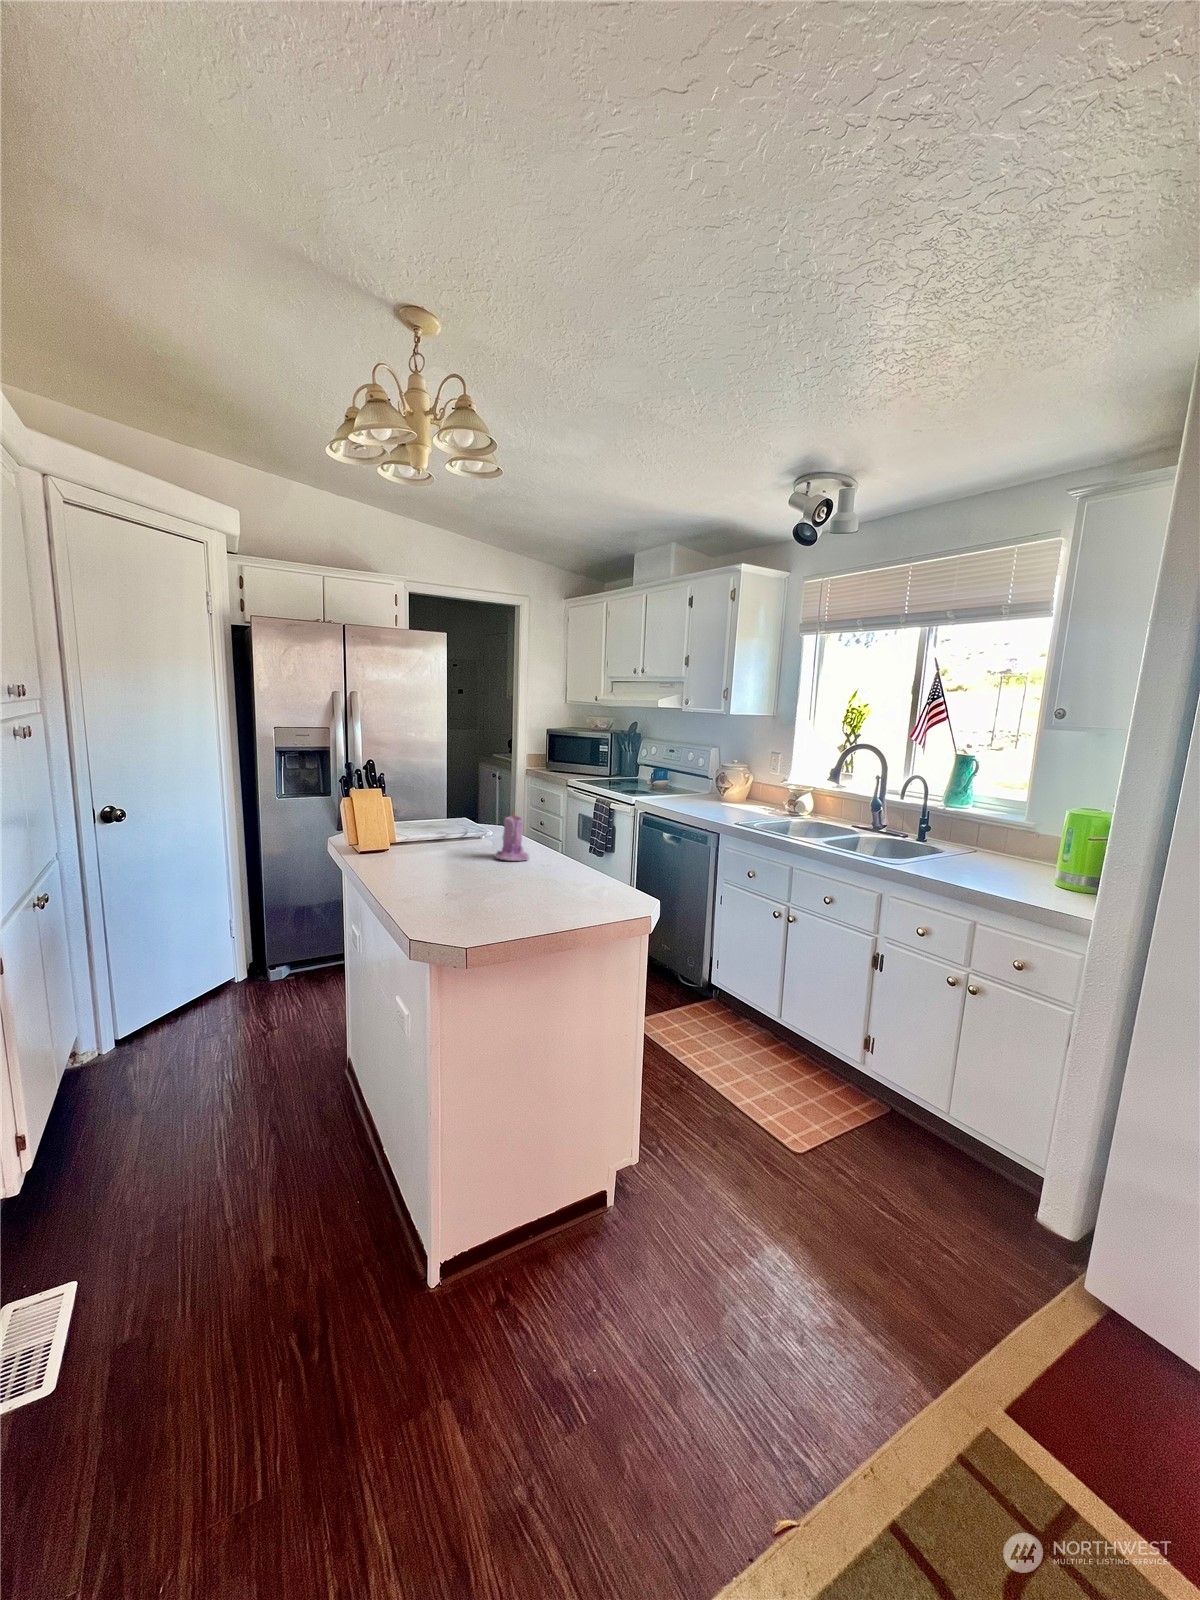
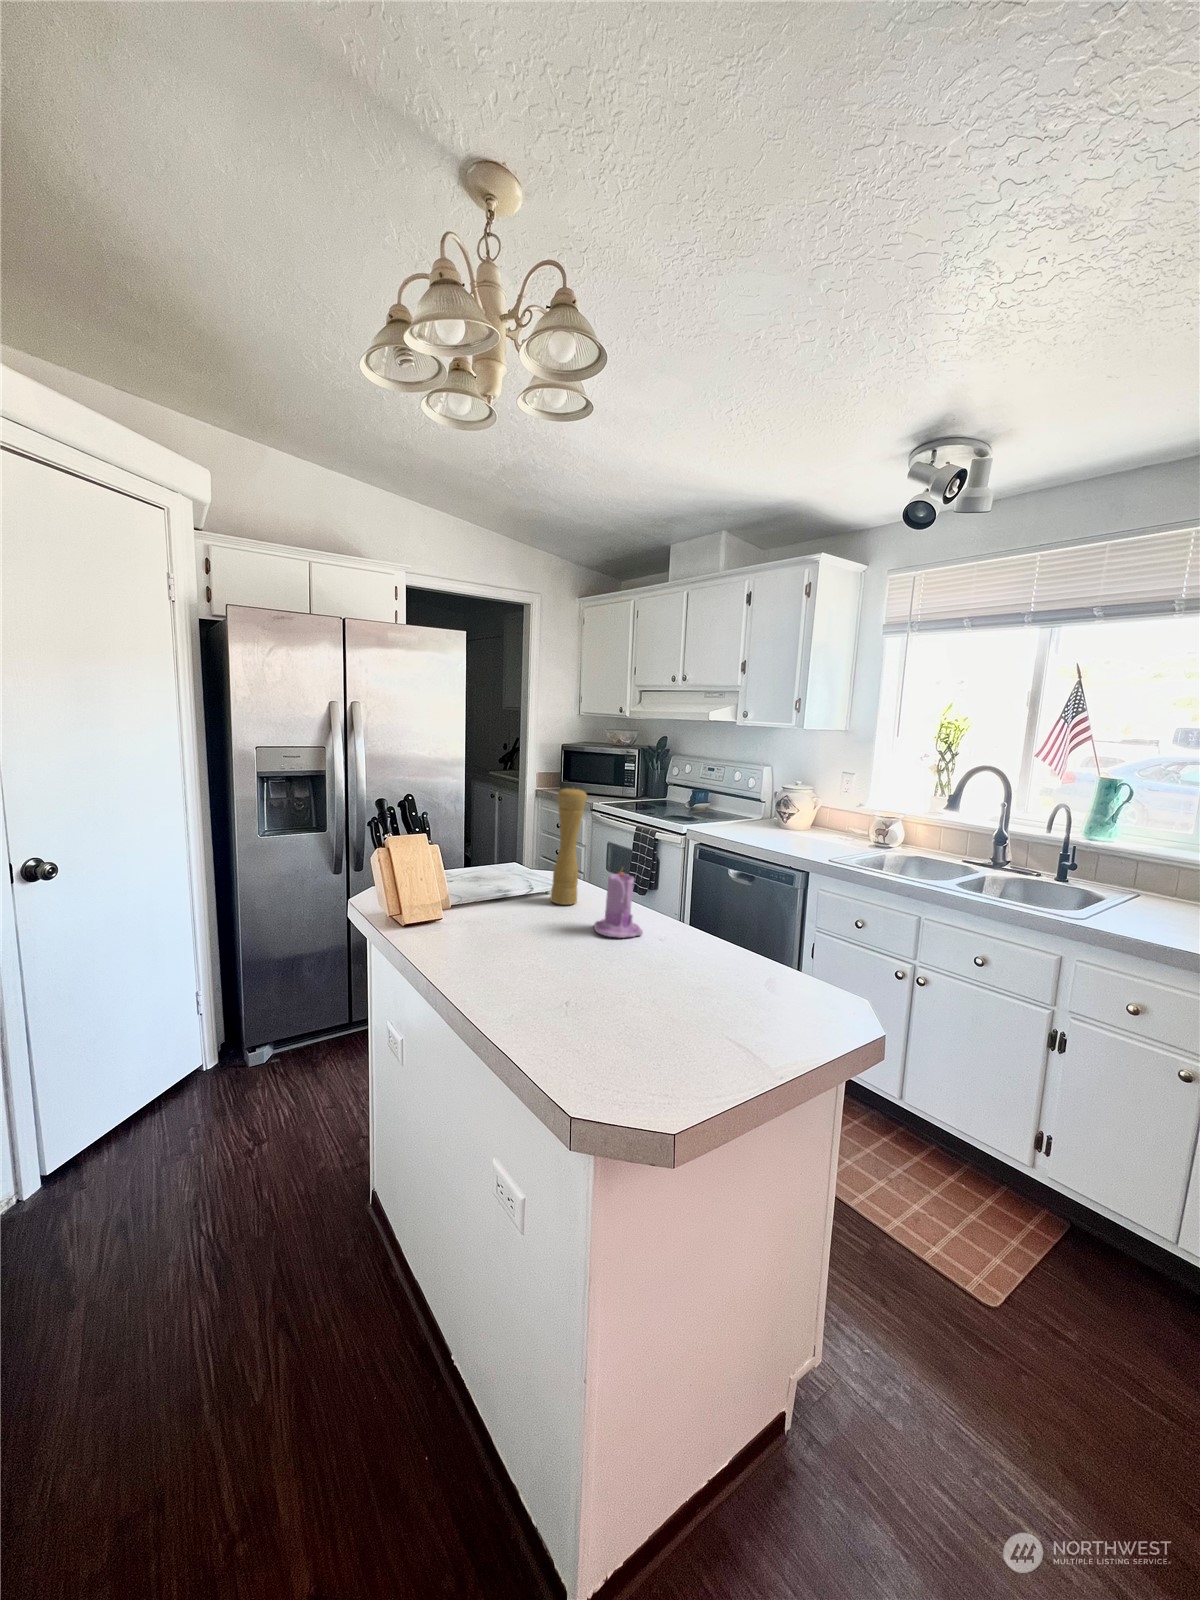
pepper mill: none [475,755,501,842] -> present [550,787,587,905]

